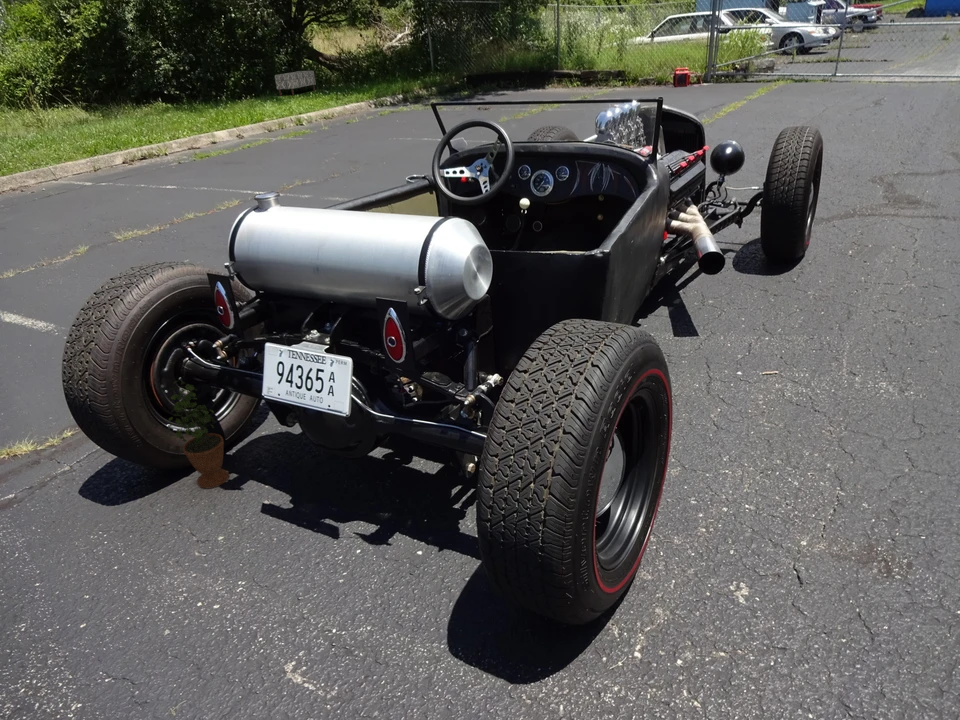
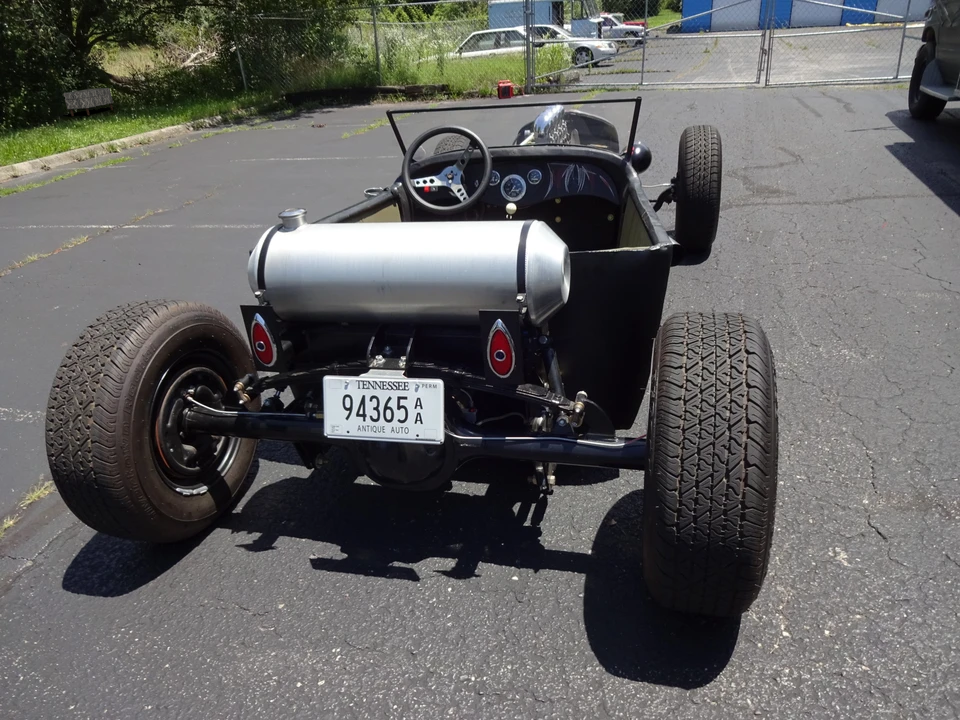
potted plant: present [168,381,229,488] -> none [182,434,254,554]

